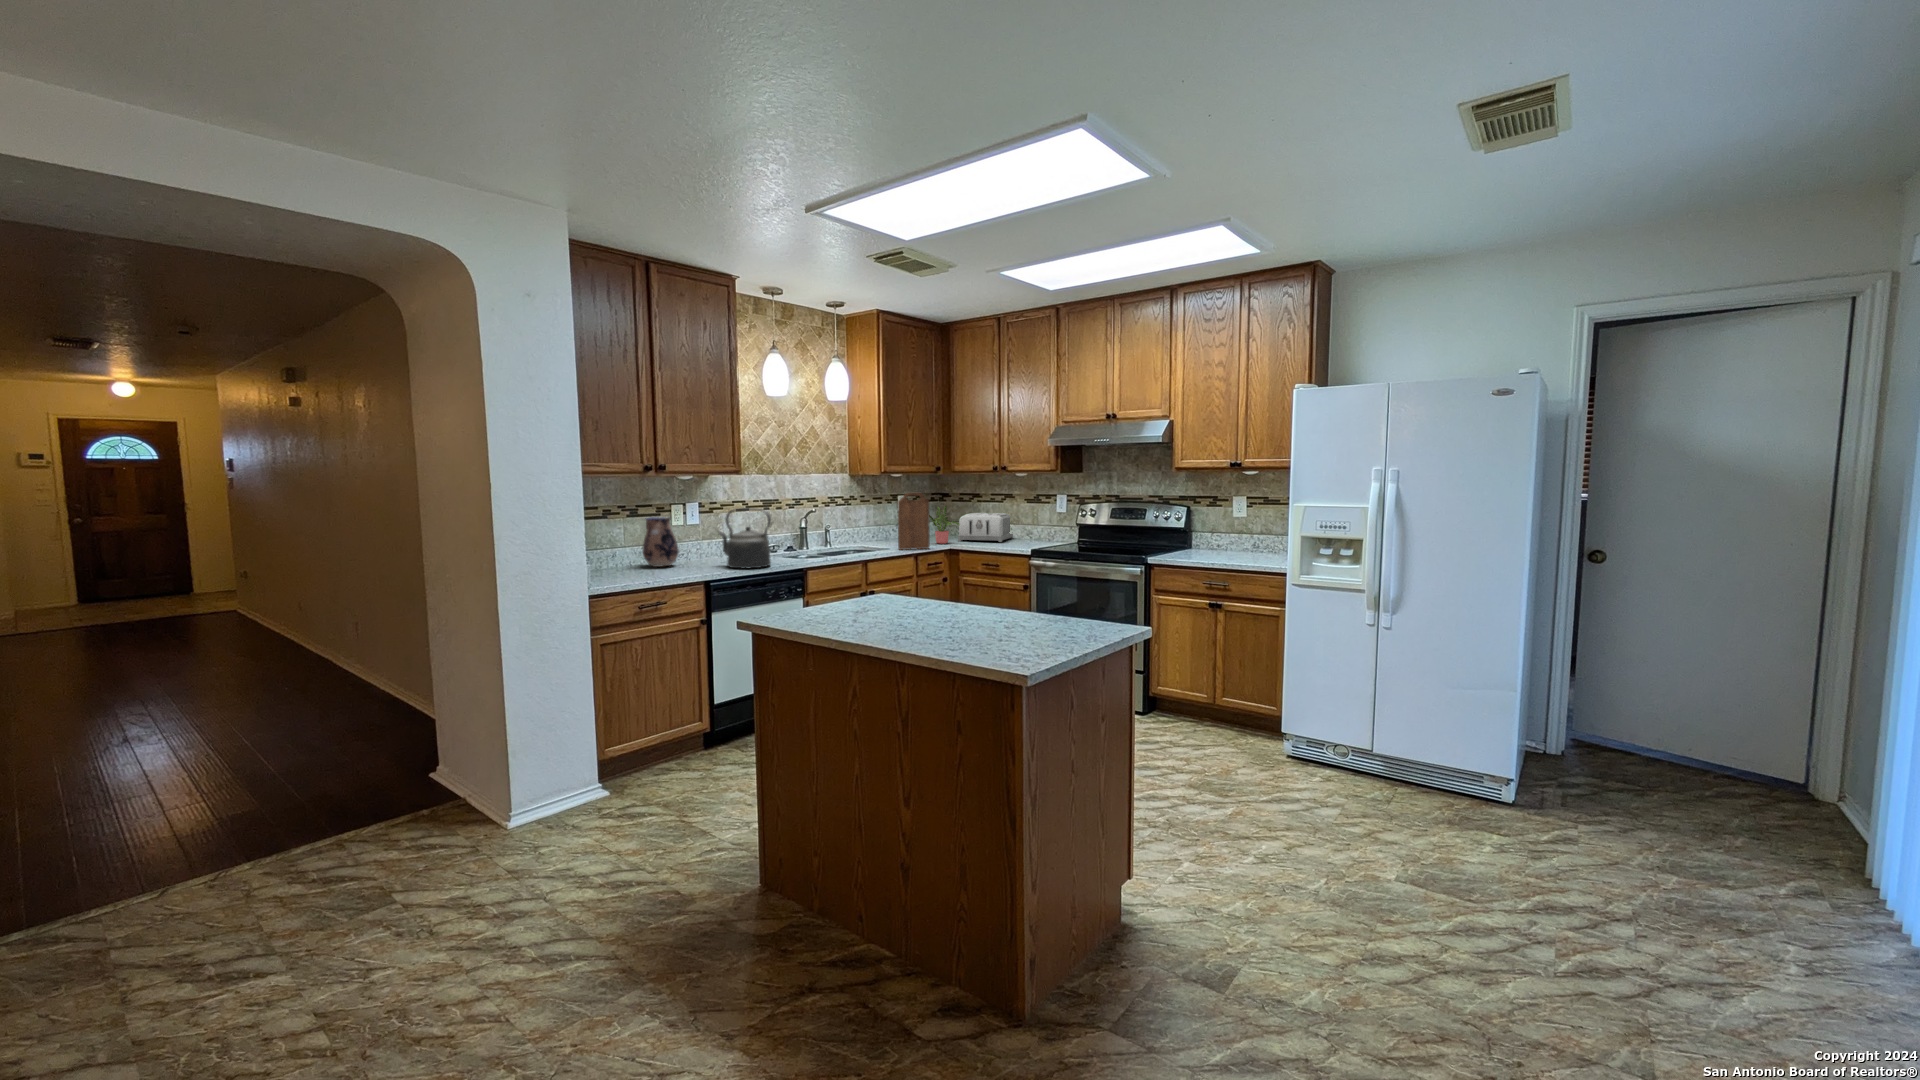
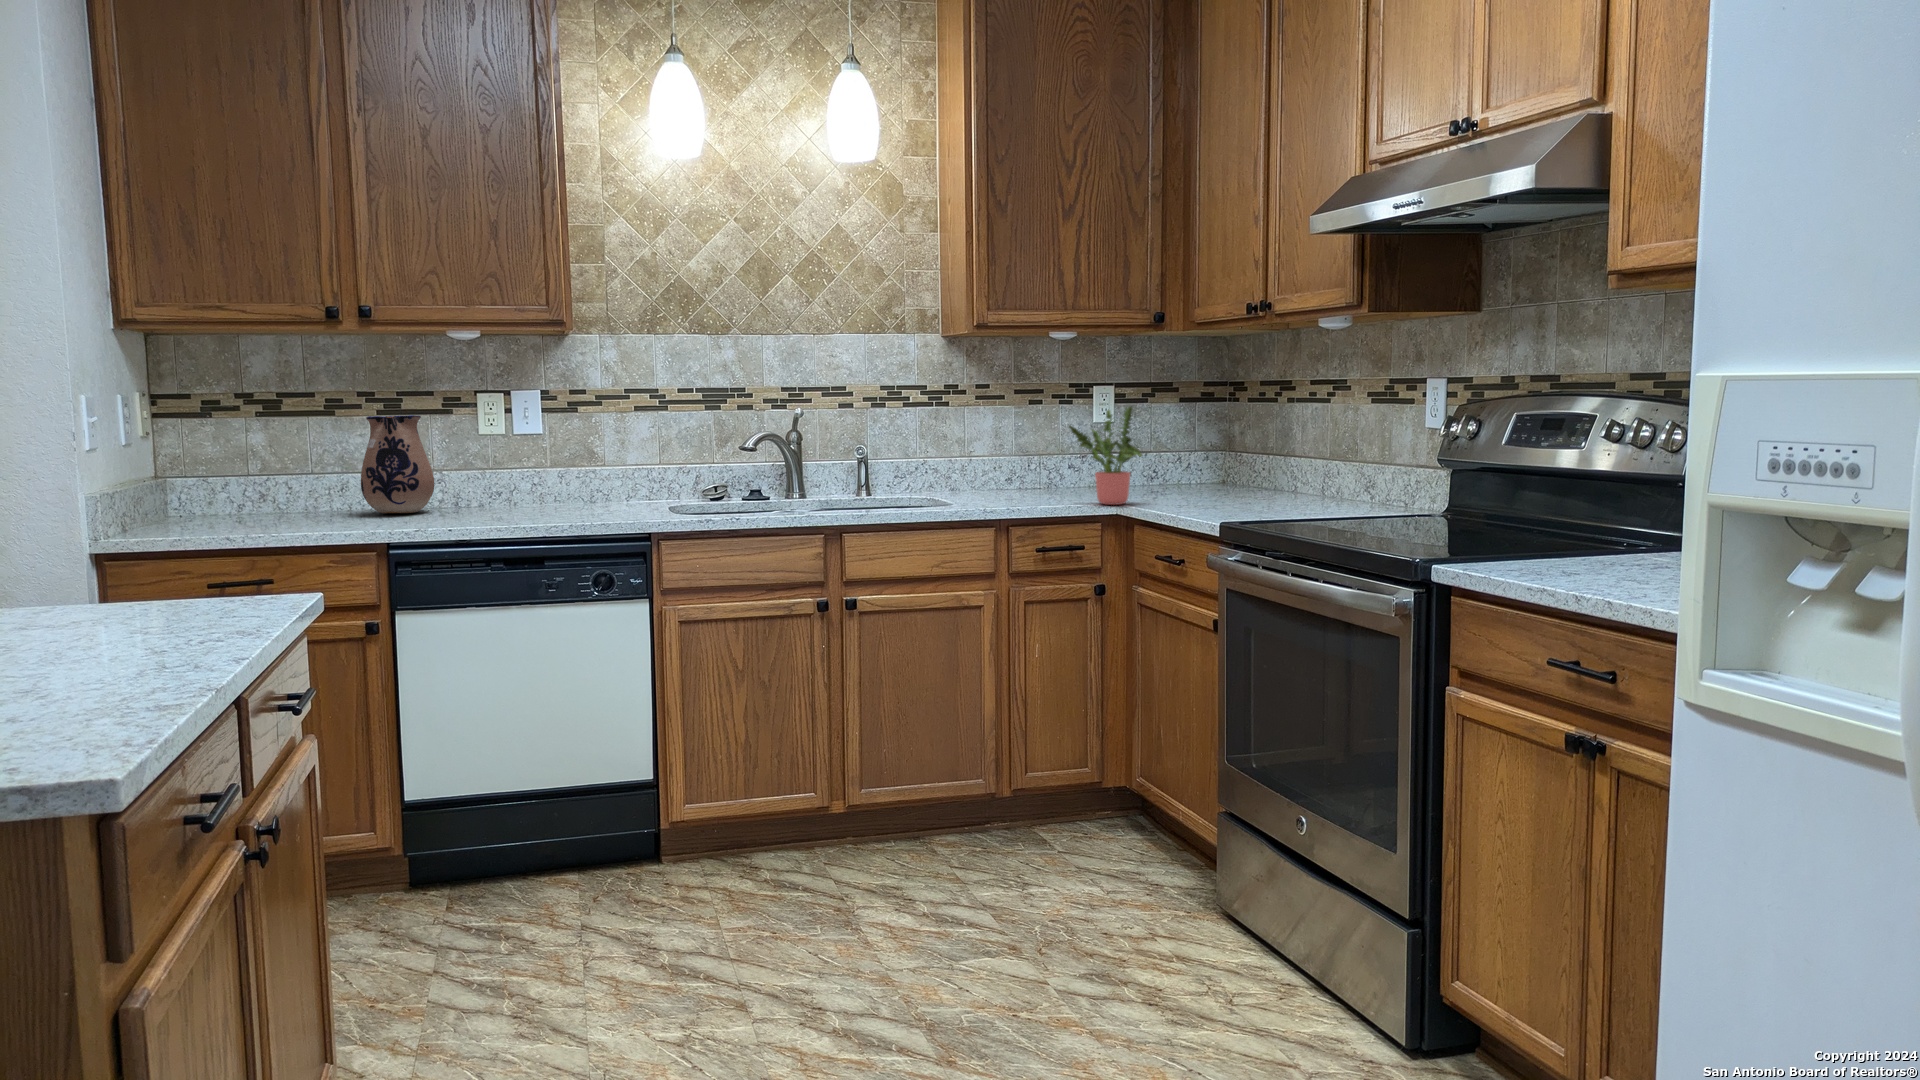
cutting board: present [898,493,930,550] -> none [939,369,1021,513]
kettle: present [719,509,771,568] -> none [456,397,553,527]
toaster: present [958,513,1013,542] -> none [1179,430,1352,508]

